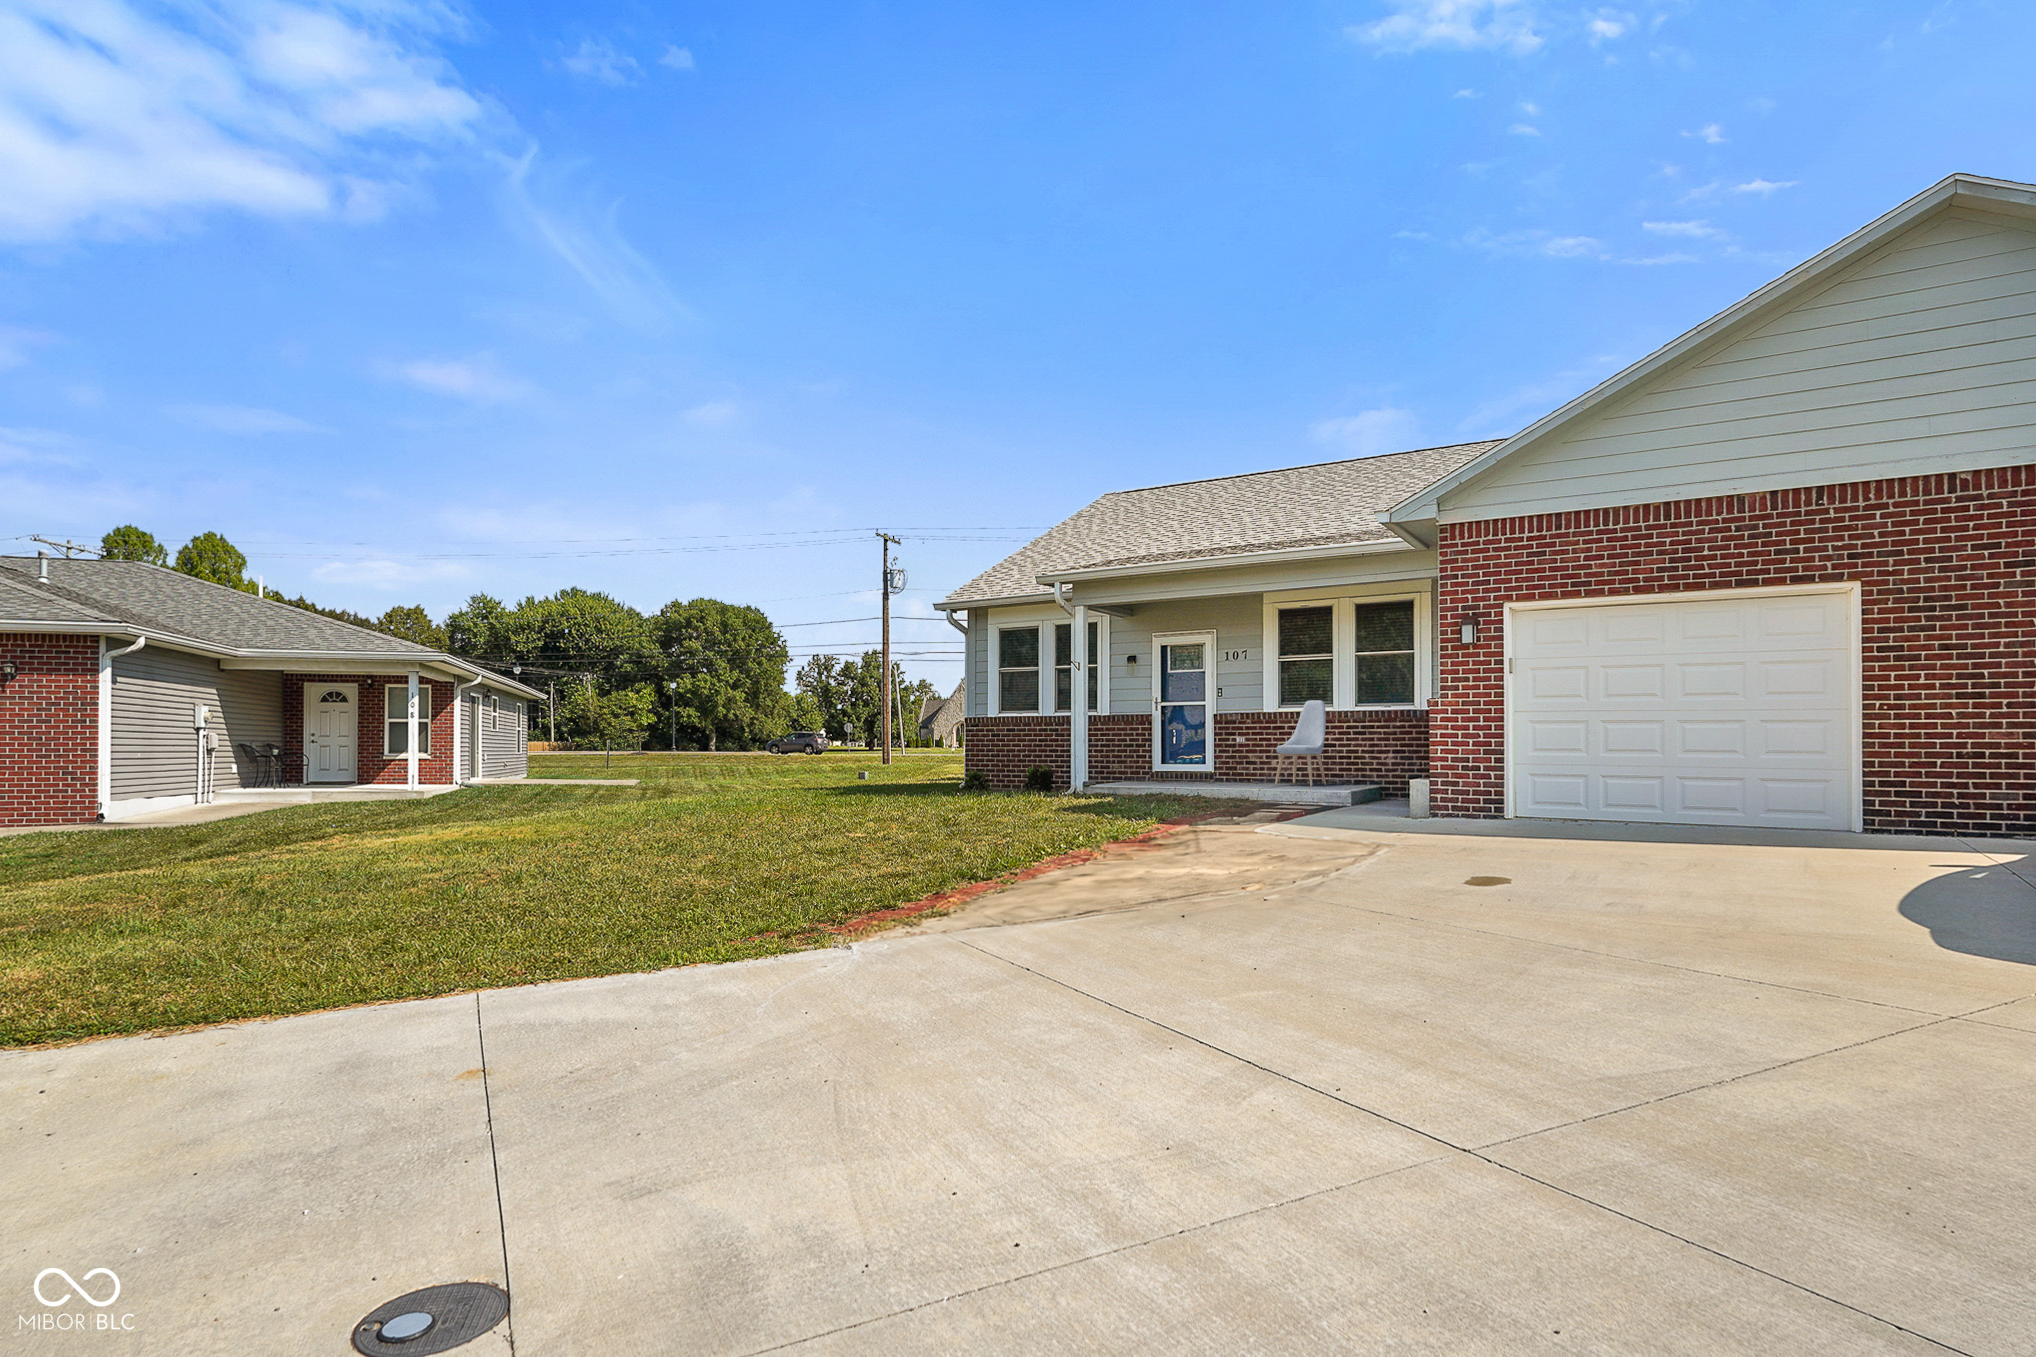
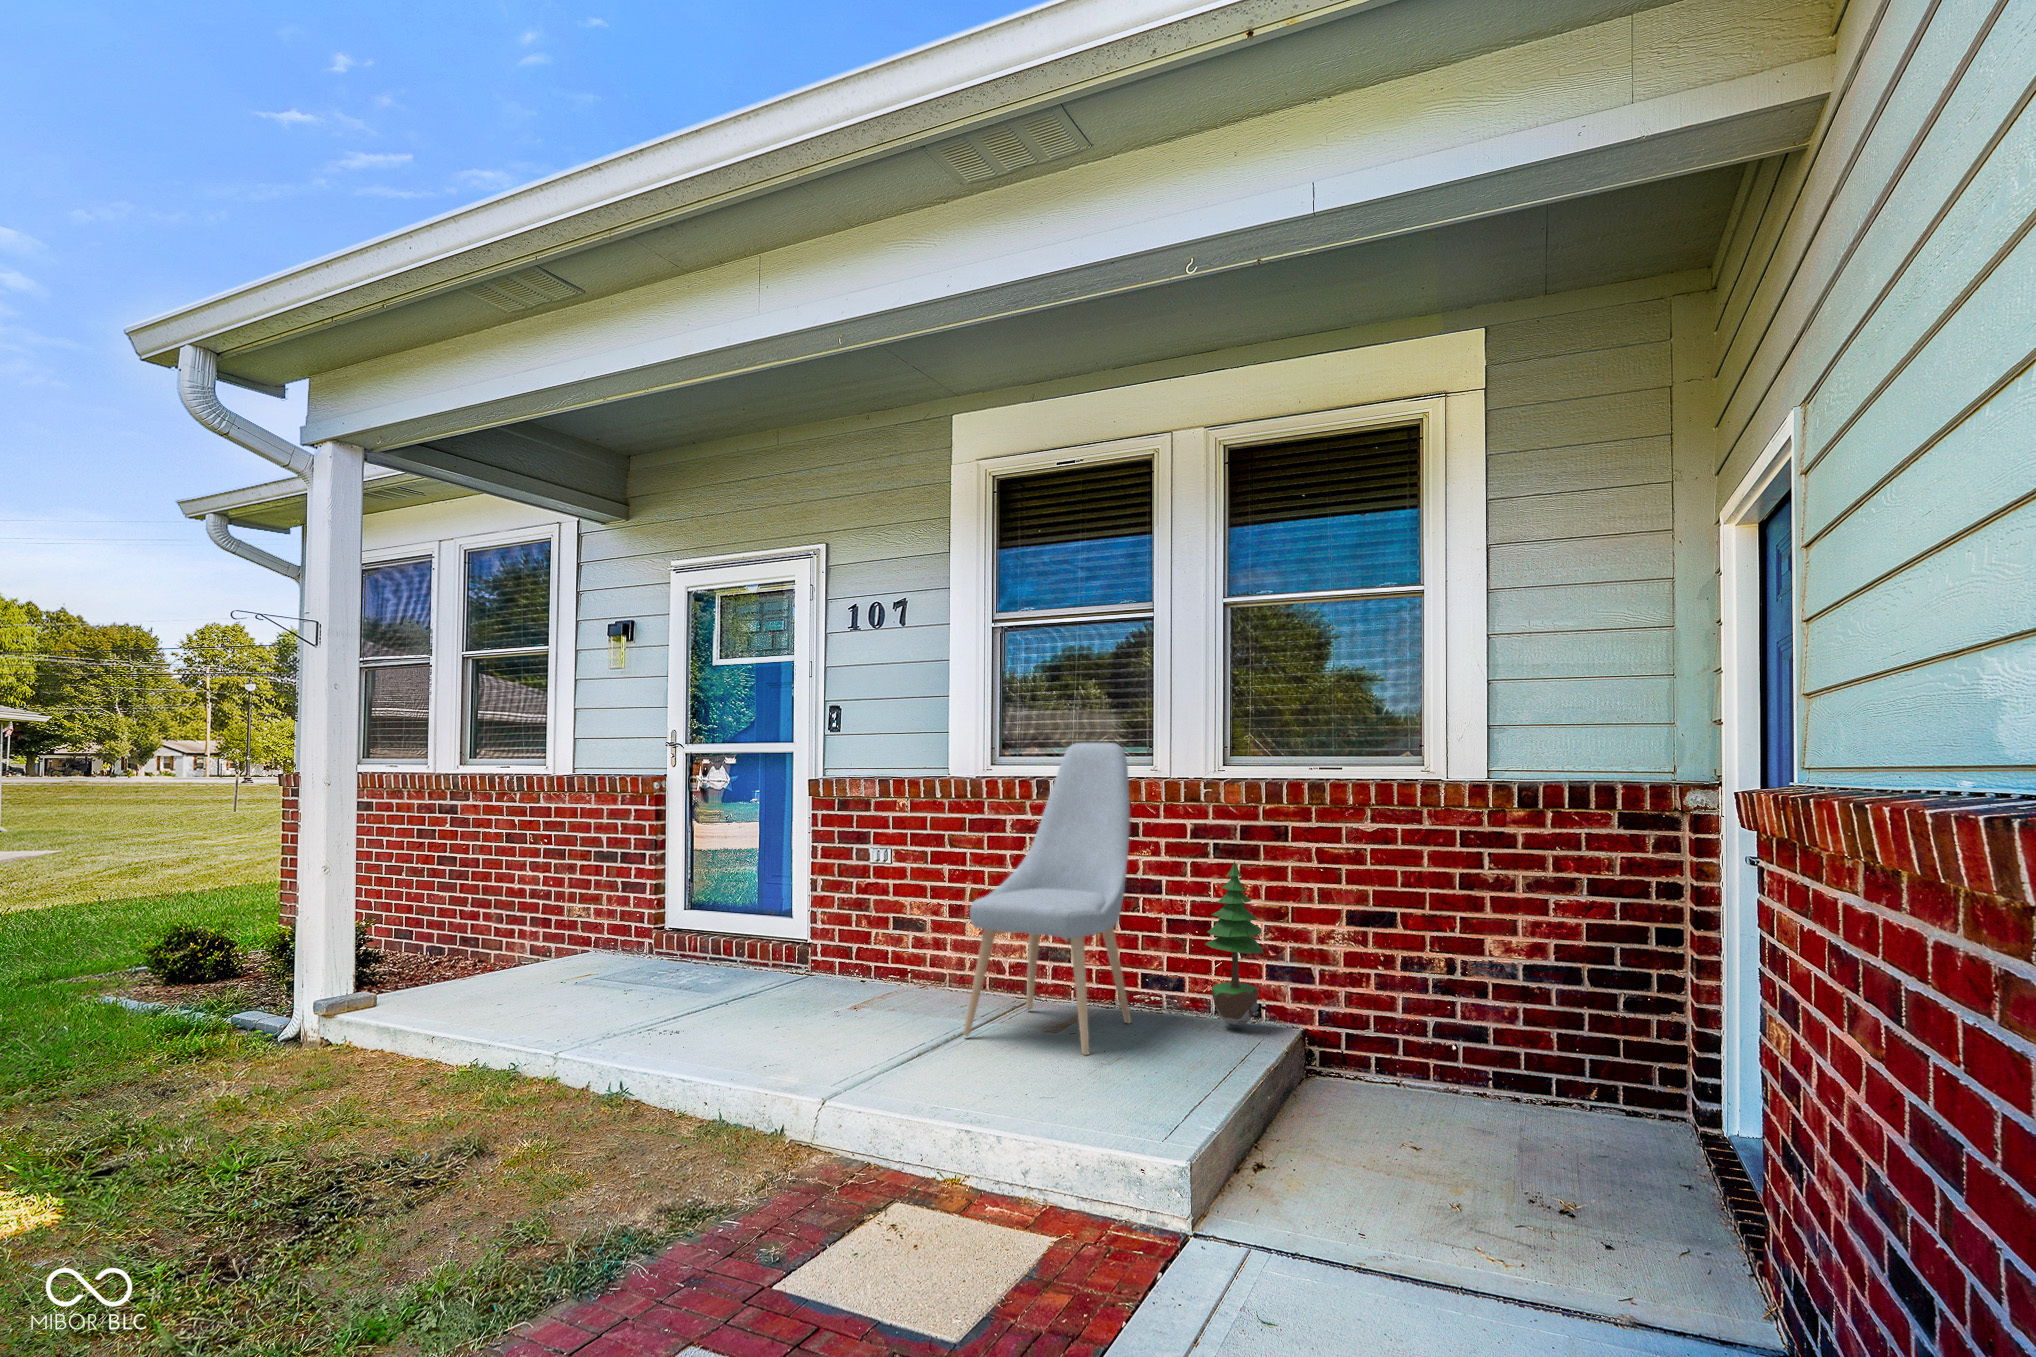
potted tree: none [1348,735,1367,785] -> present [1205,861,1264,1028]

